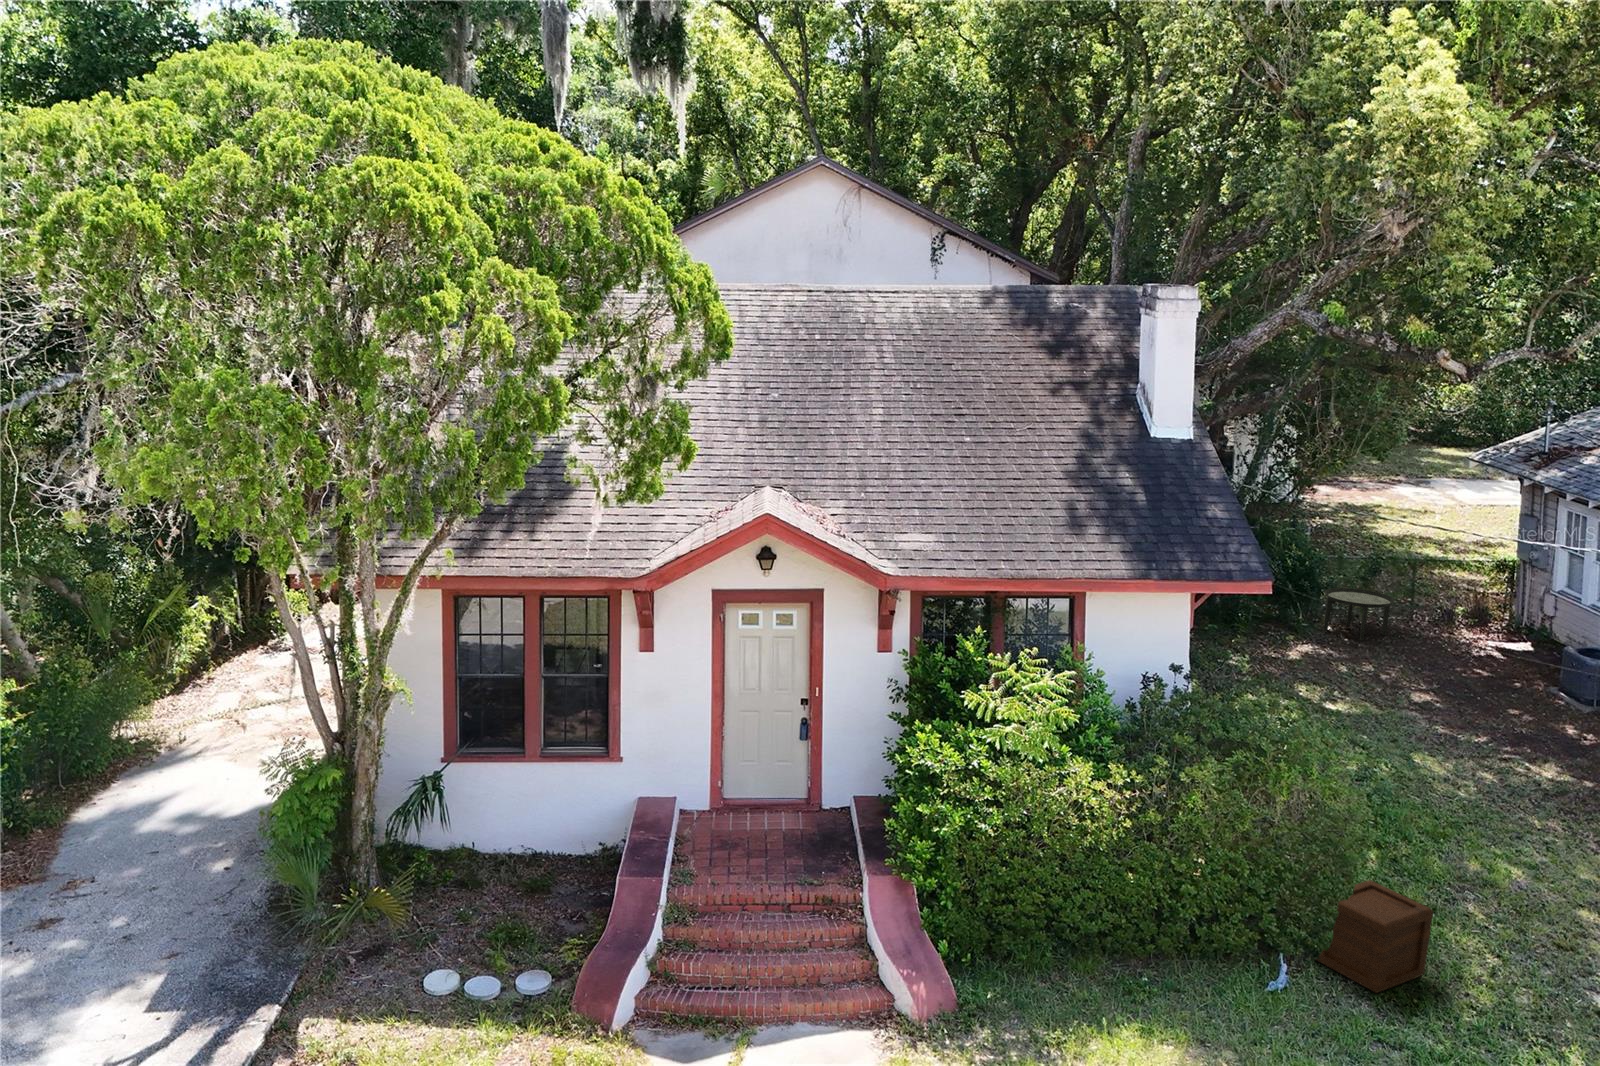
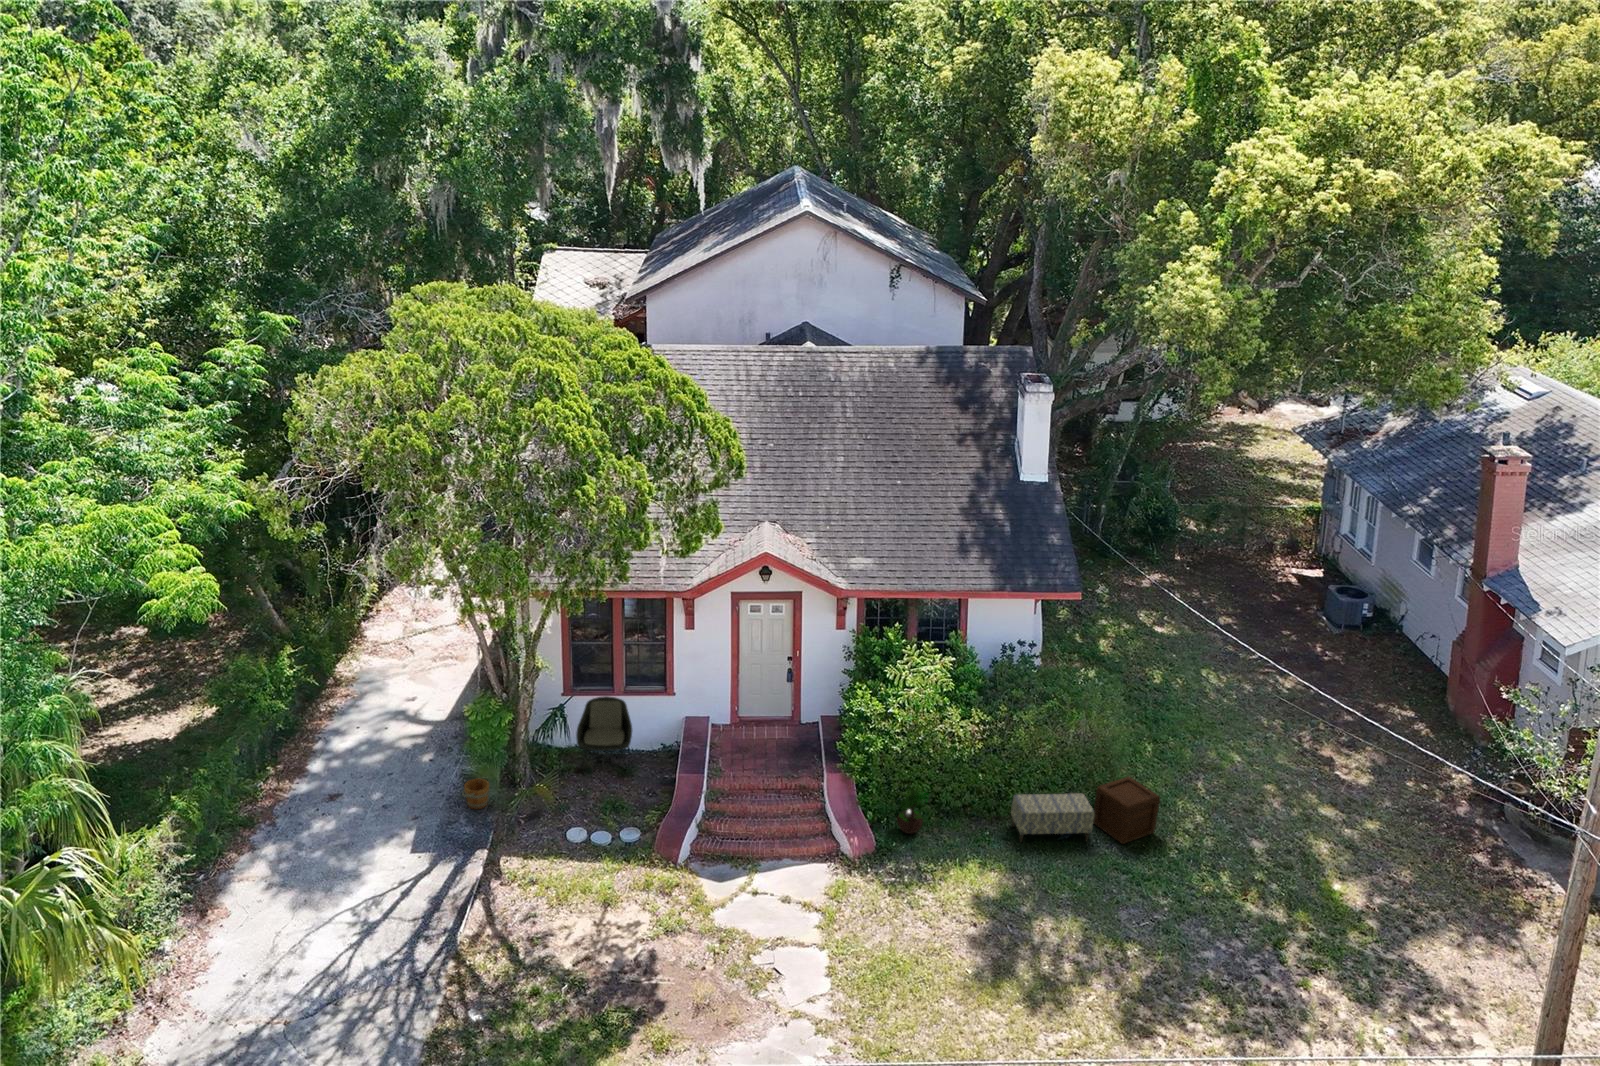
round table: present [1323,588,1395,641] -> none [1173,528,1224,570]
lounge chair: none [459,764,552,884] -> present [576,696,632,771]
potted tree: none [989,887,1048,977] -> present [897,786,927,834]
bucket: none [255,888,303,940] -> present [462,779,489,809]
bench: none [1181,907,1327,991] -> present [1011,793,1094,842]

